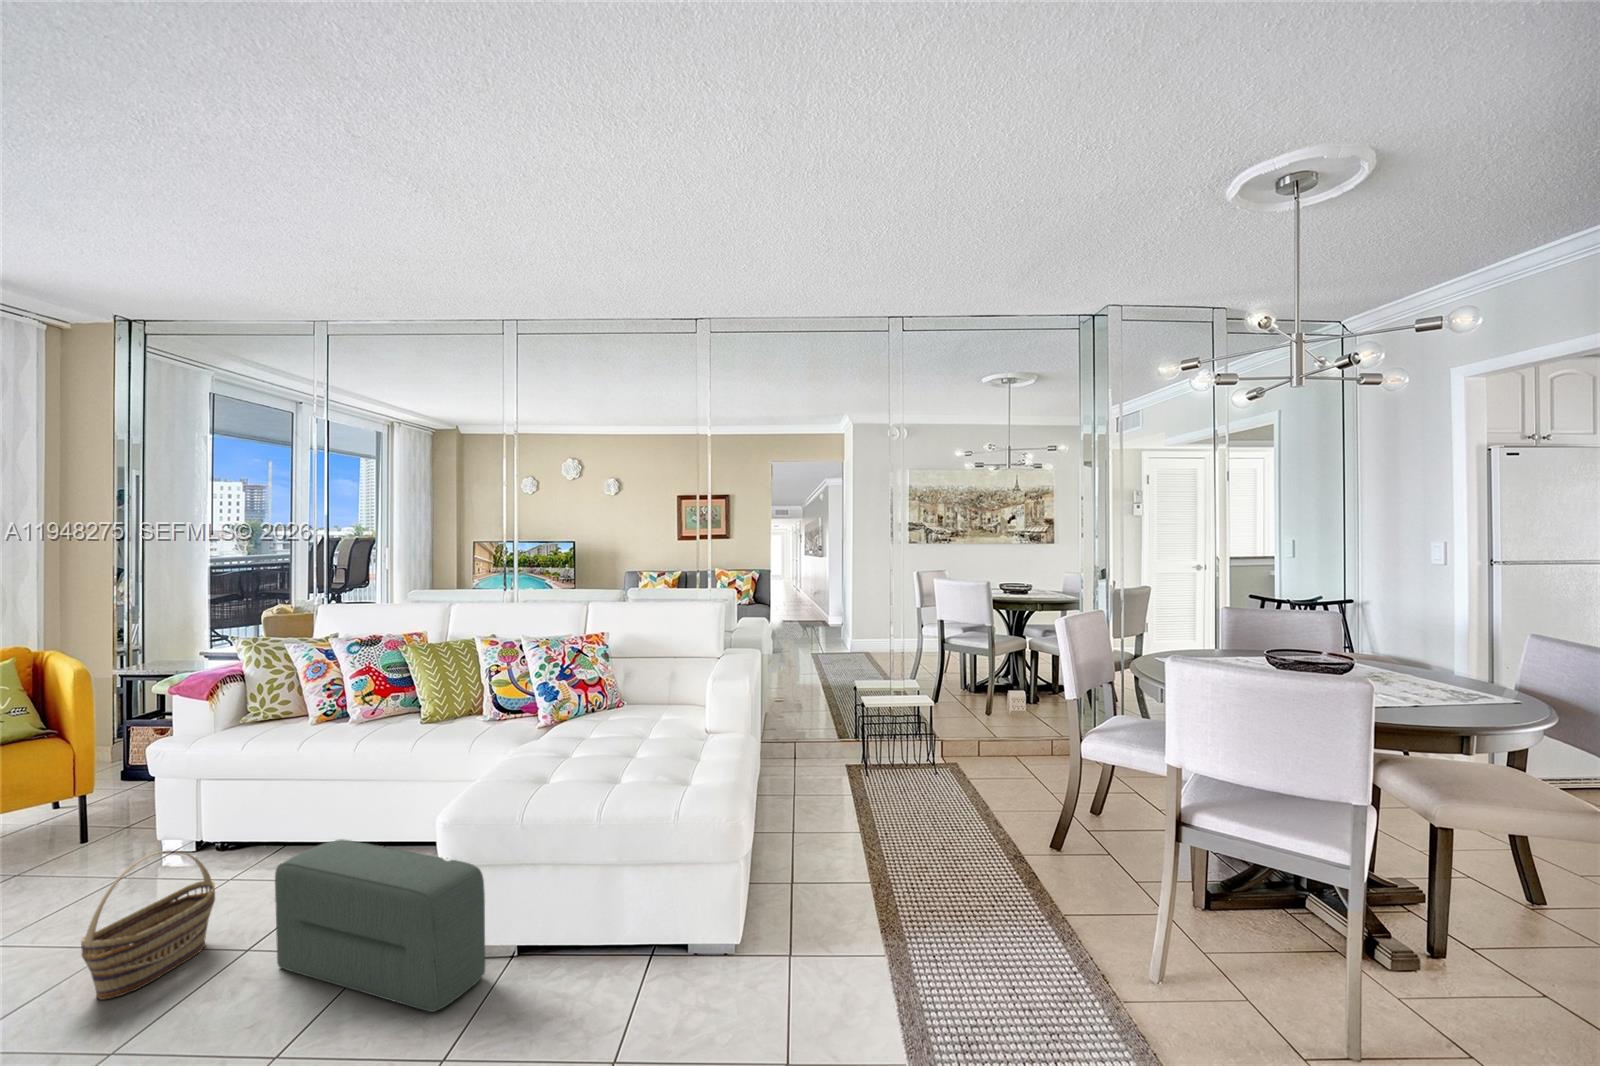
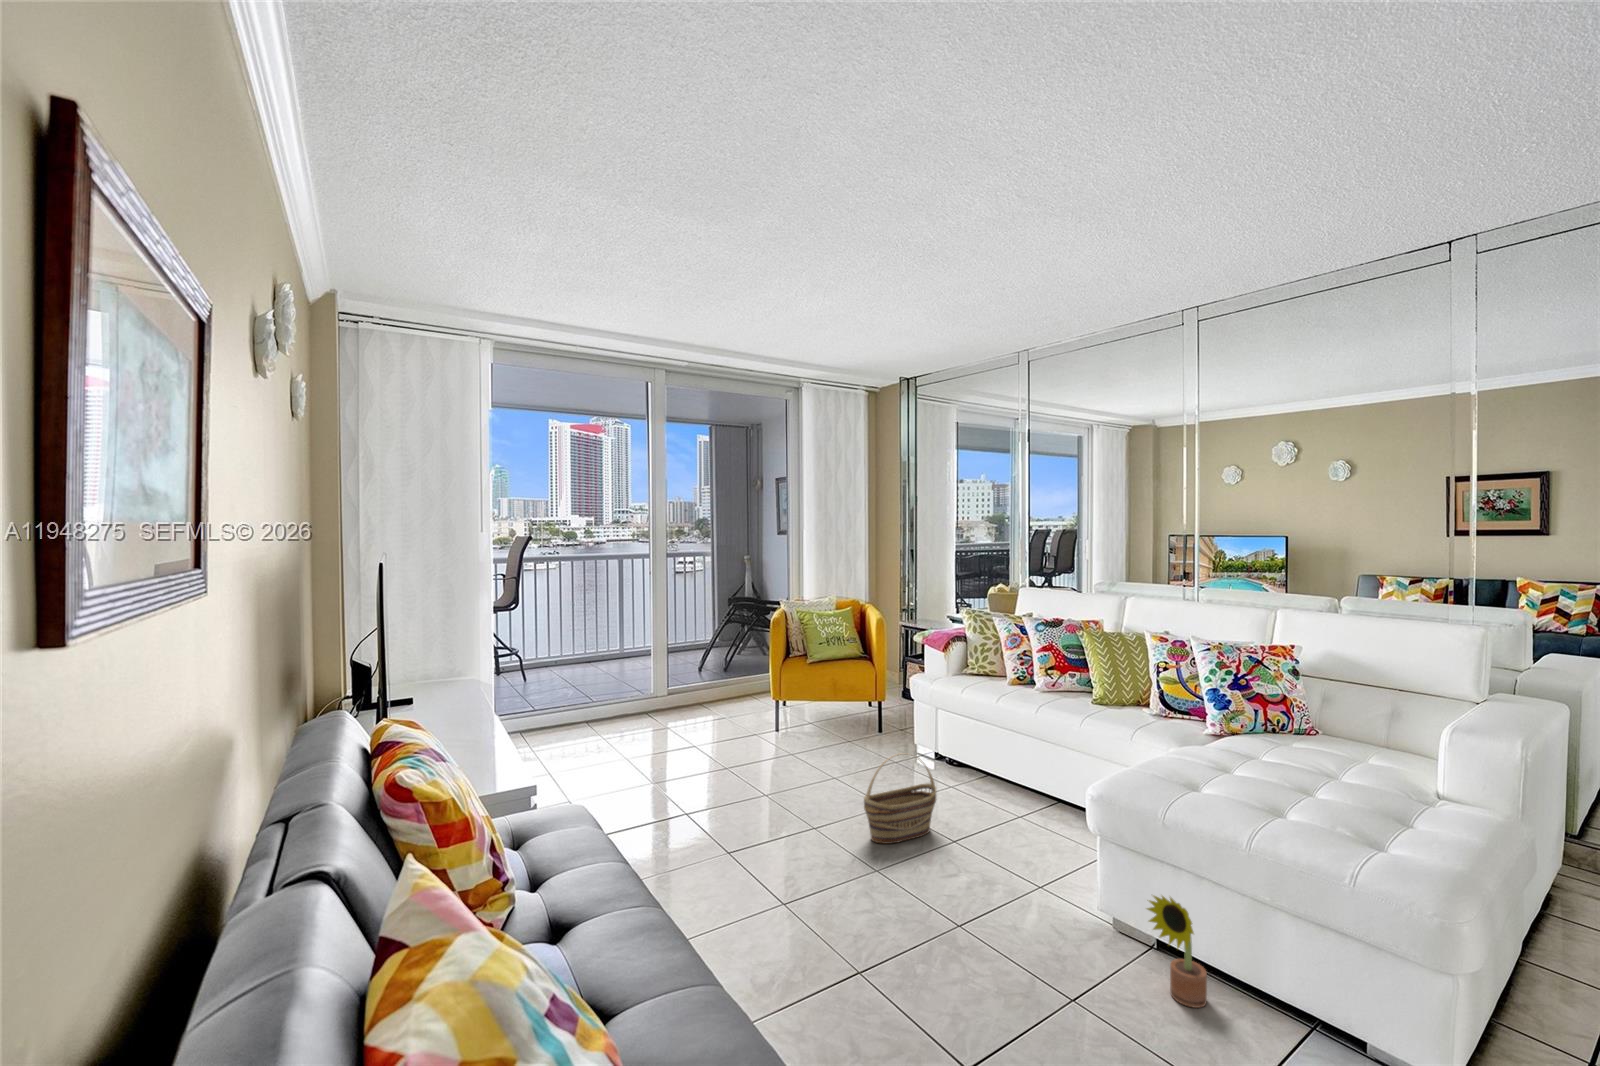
pouf: present [275,839,485,1012] -> none [969,783,1124,961]
decorative plant: none [511,894,570,996] -> present [1147,896,1207,1008]

